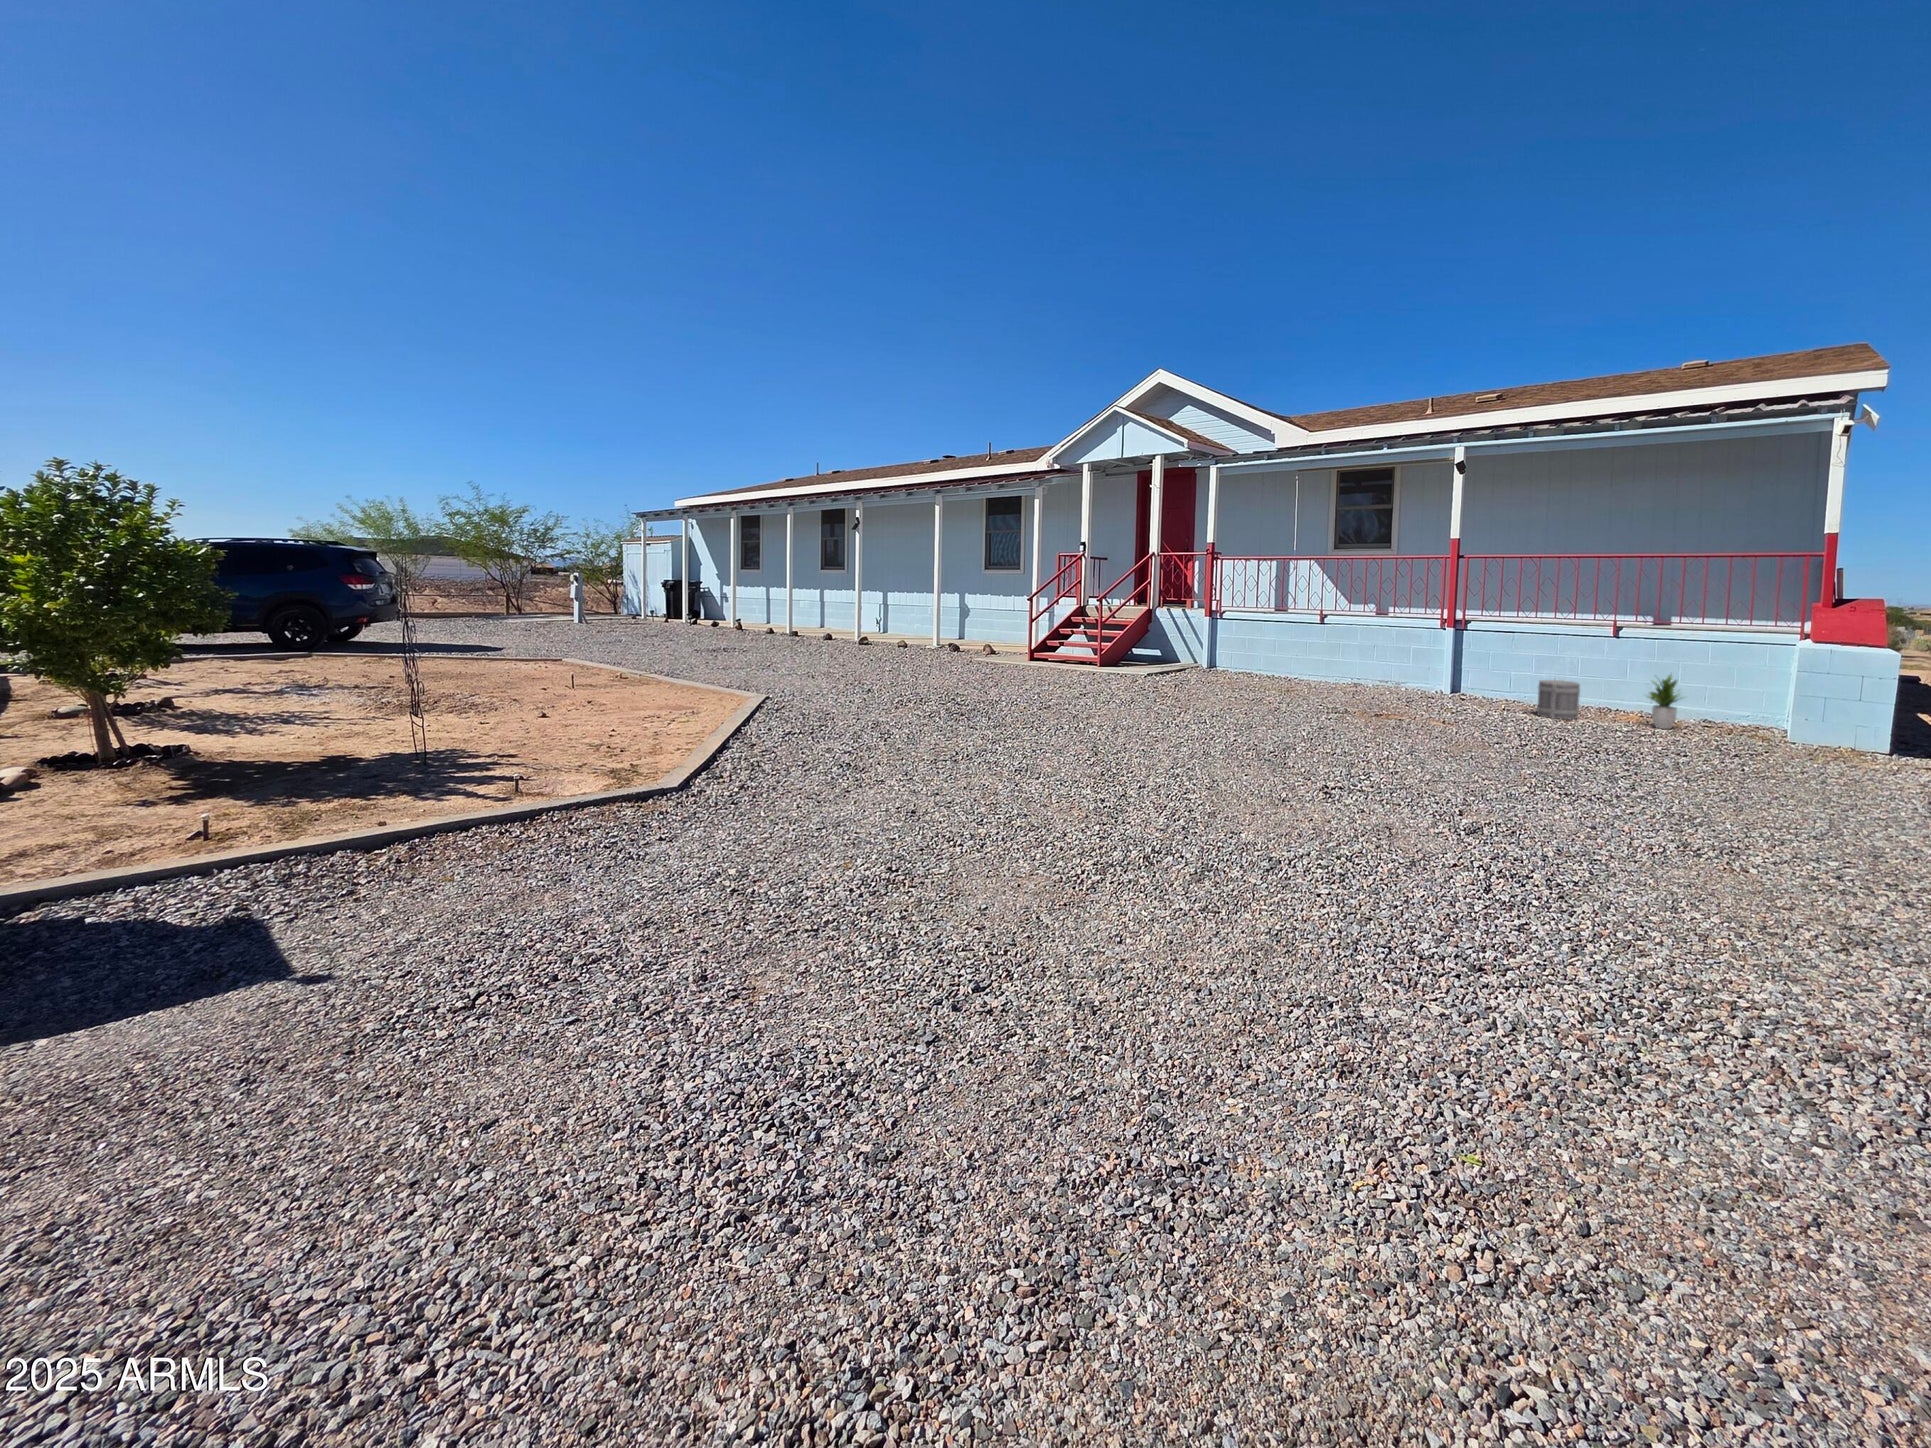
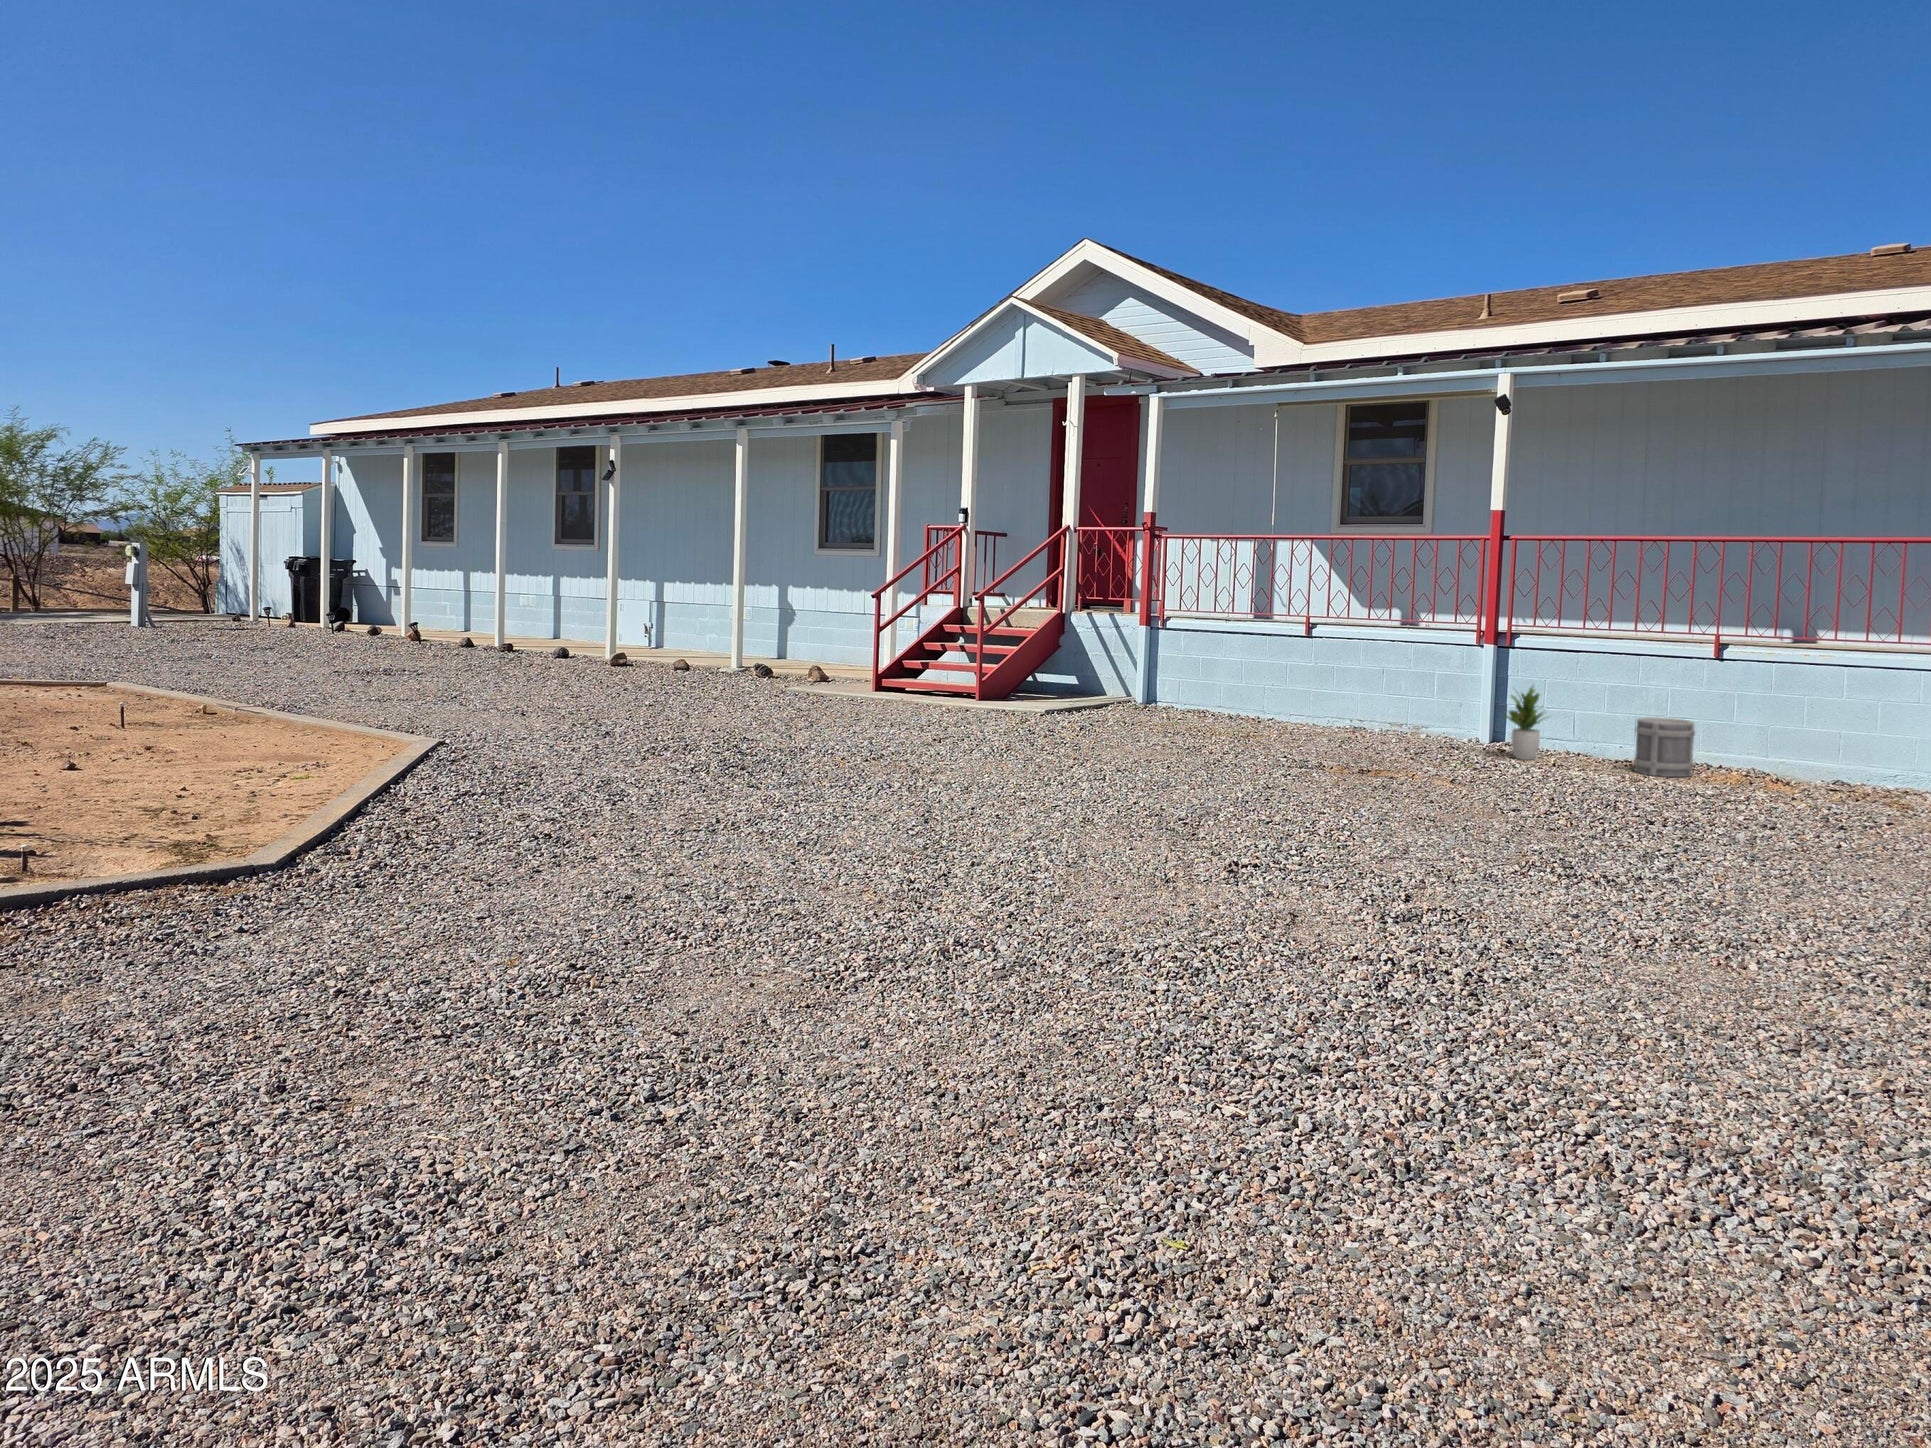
potted plant: present [1649,675,1678,729] -> present [1502,685,1543,760]

